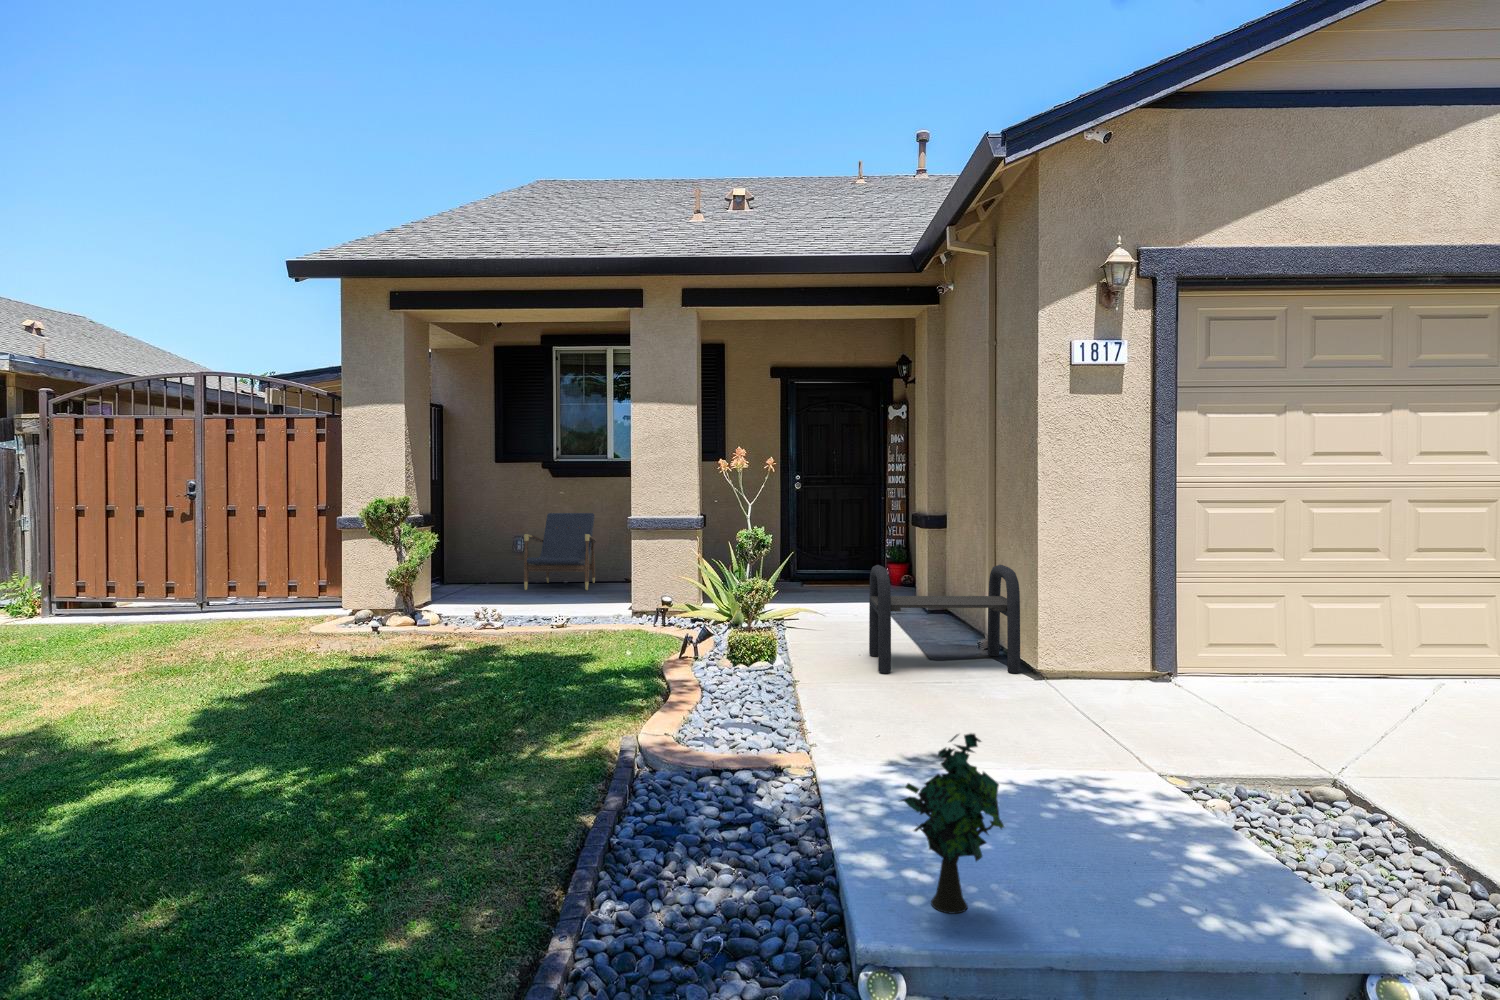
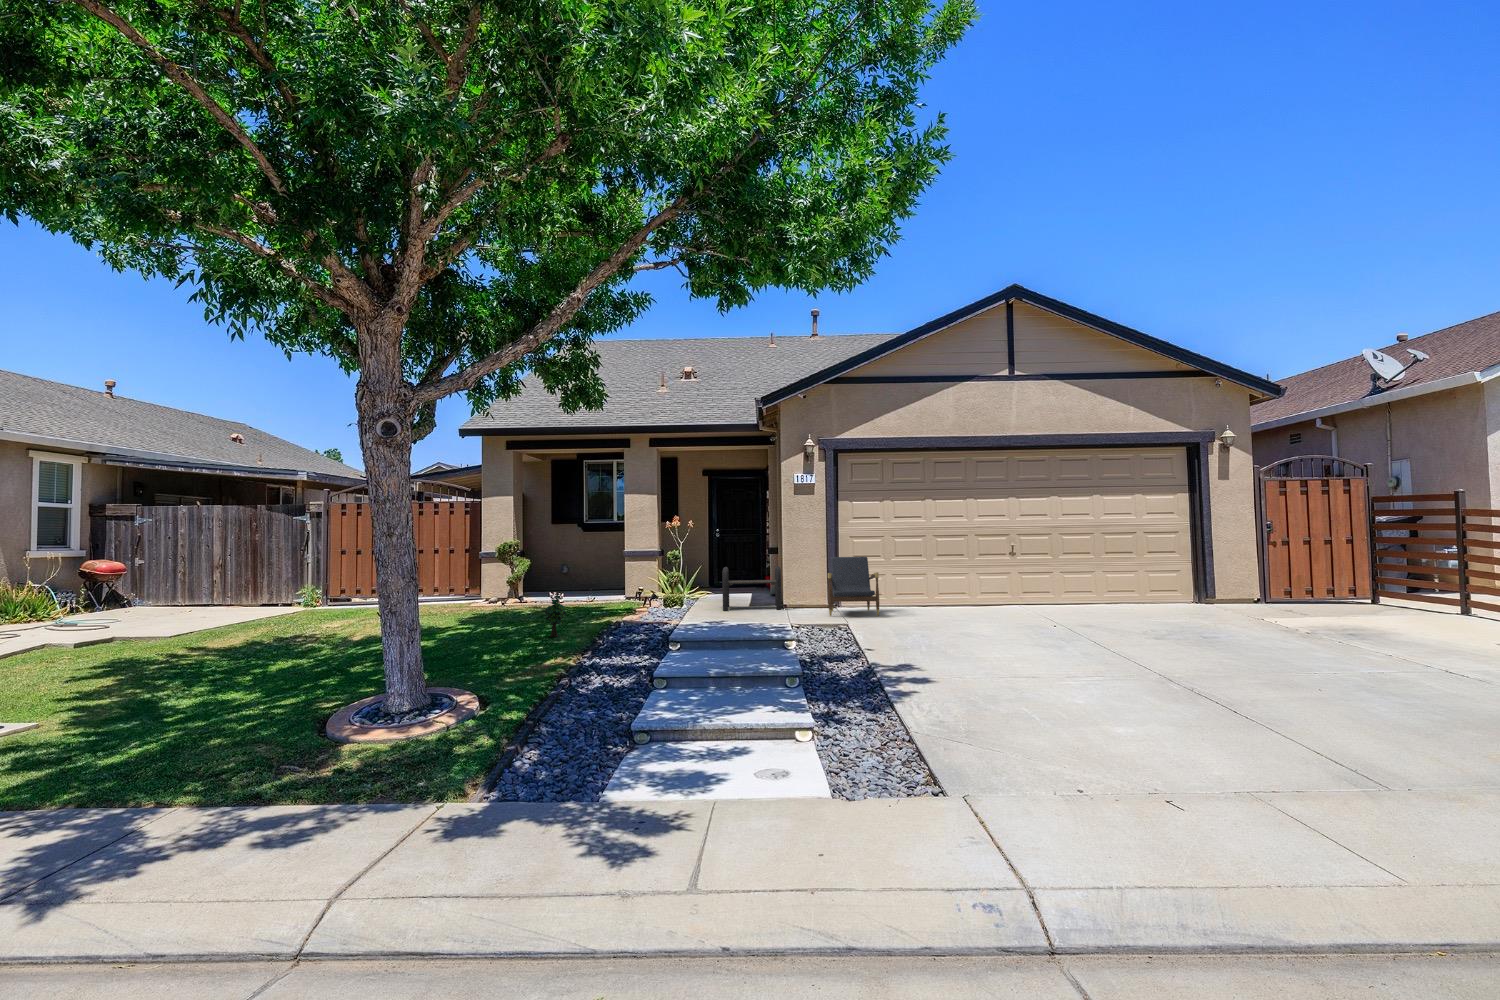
lounge chair: present [524,513,596,590] -> present [827,557,879,616]
decorative plant: present [901,734,1004,914] -> present [543,596,567,637]

